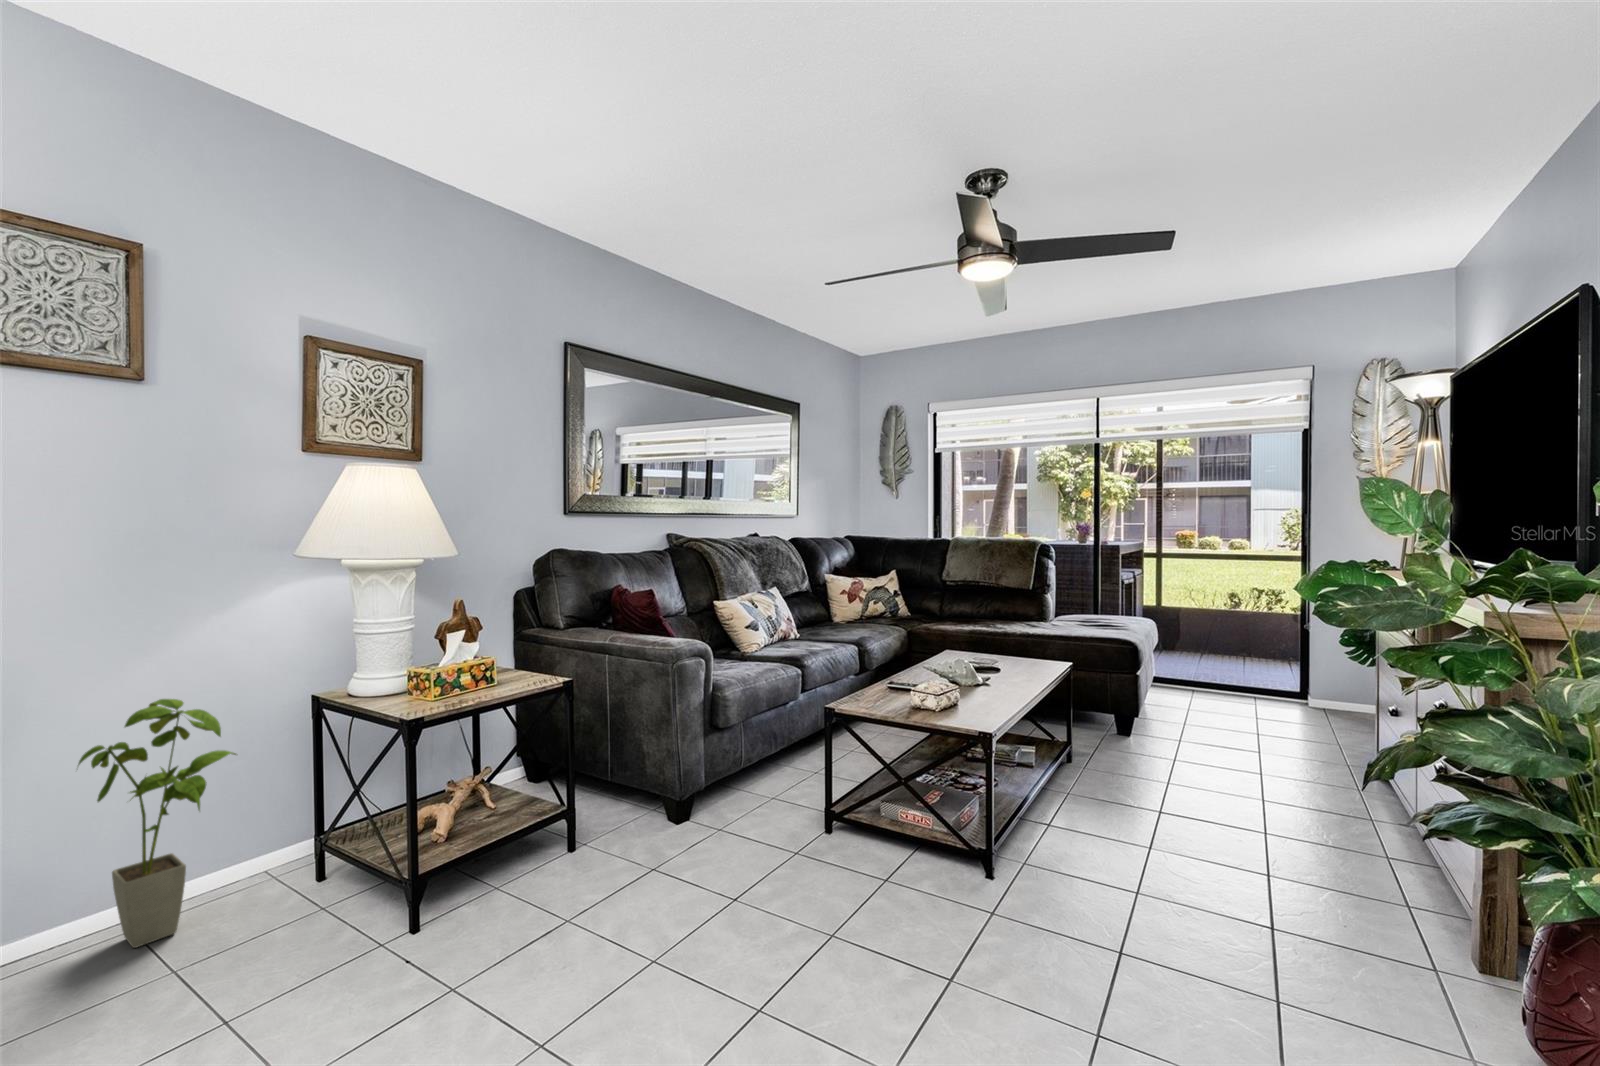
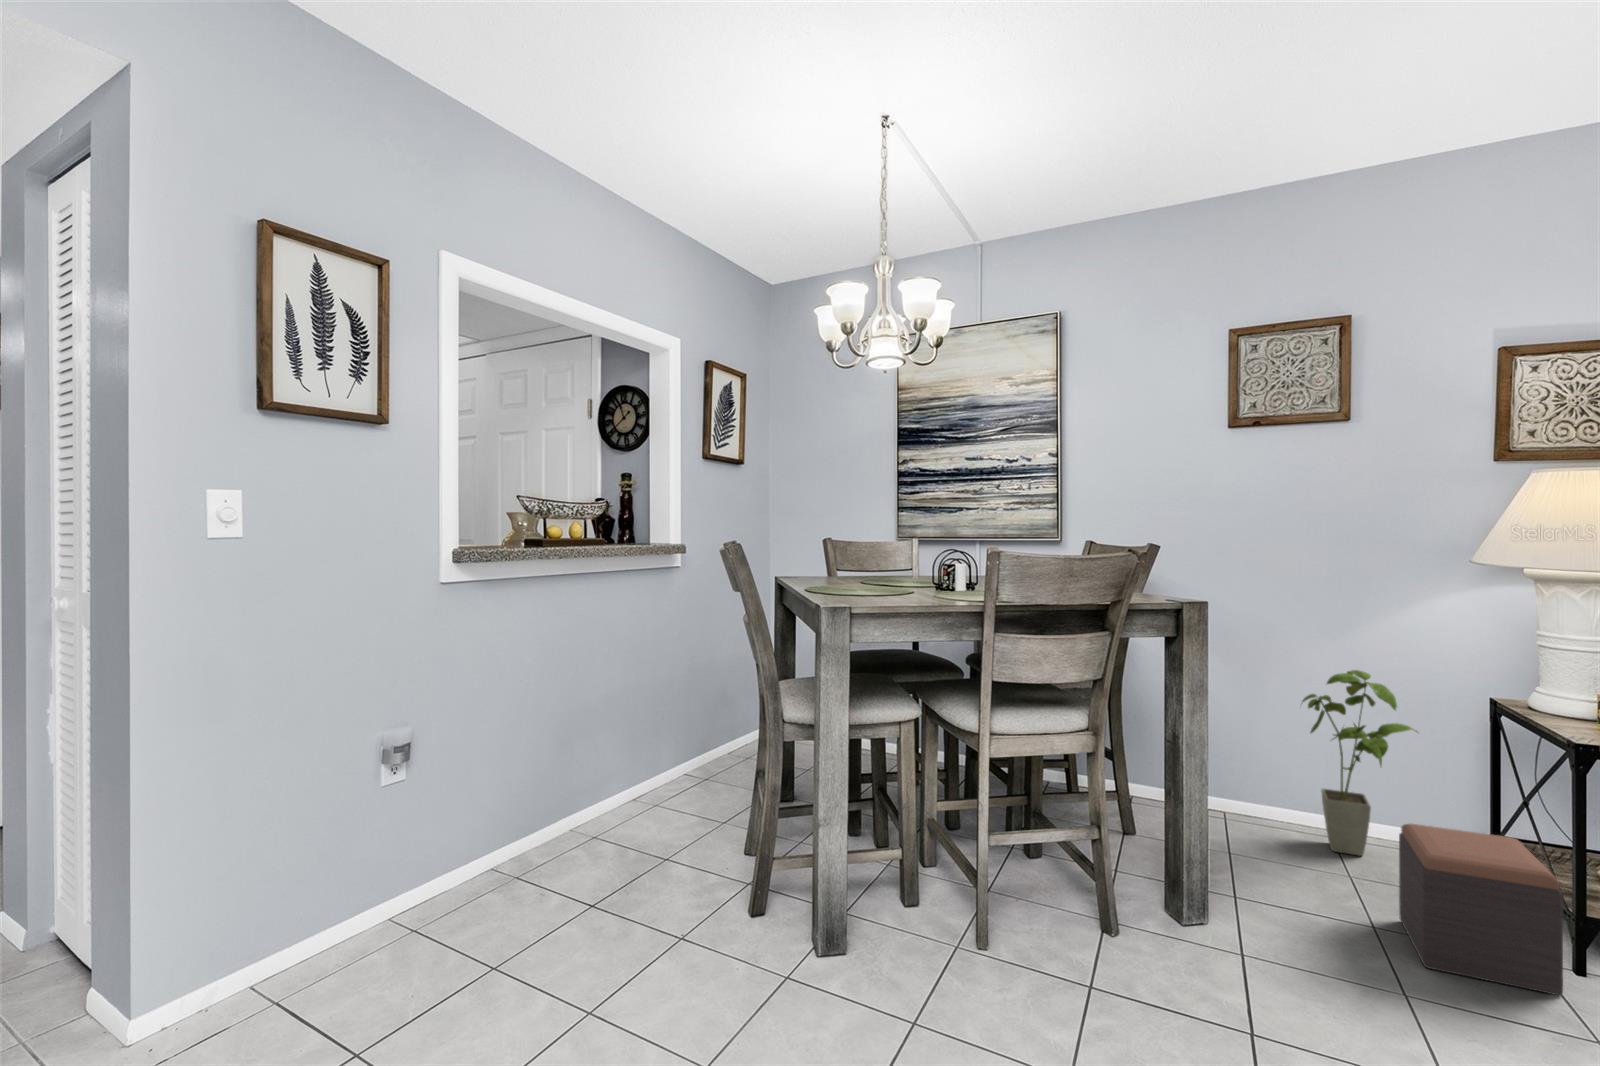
footstool: none [245,834,416,1033] -> present [1399,824,1563,995]

